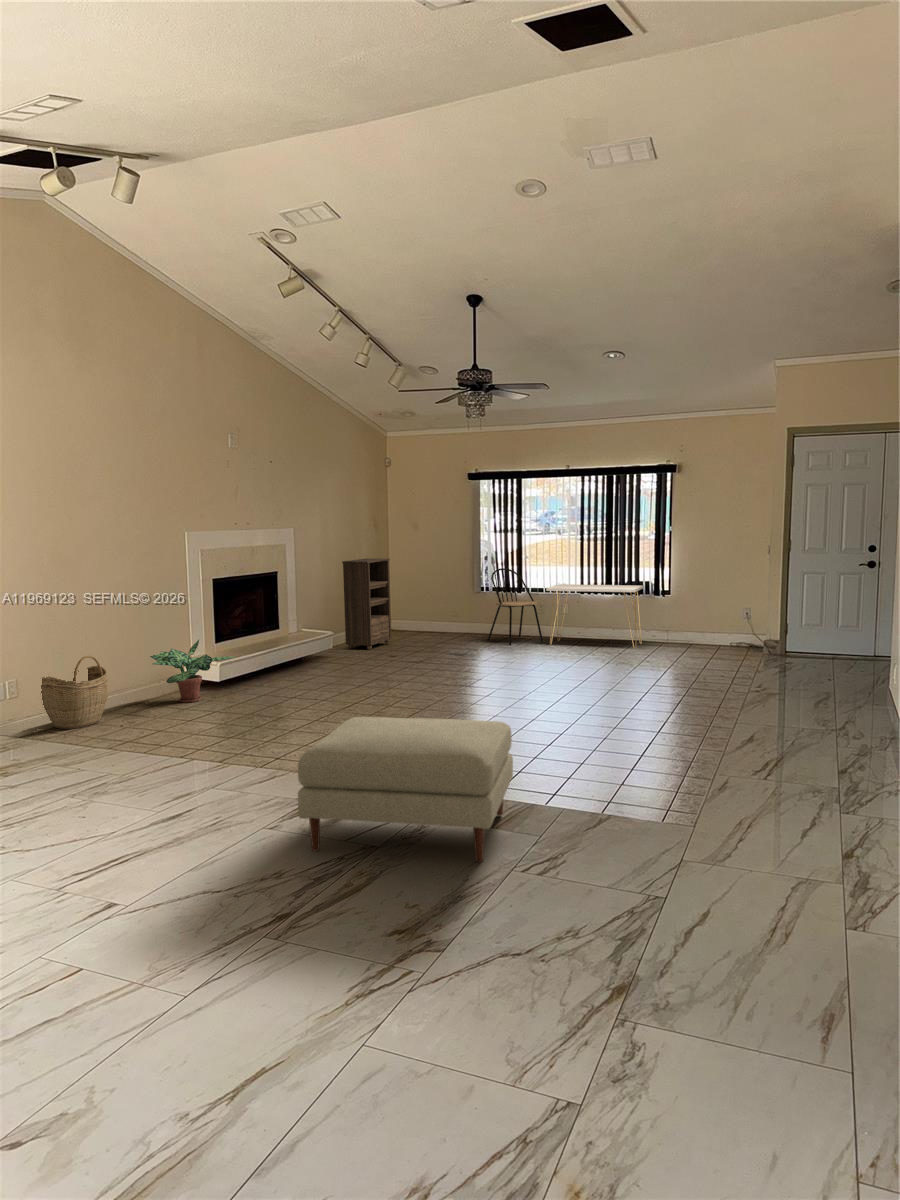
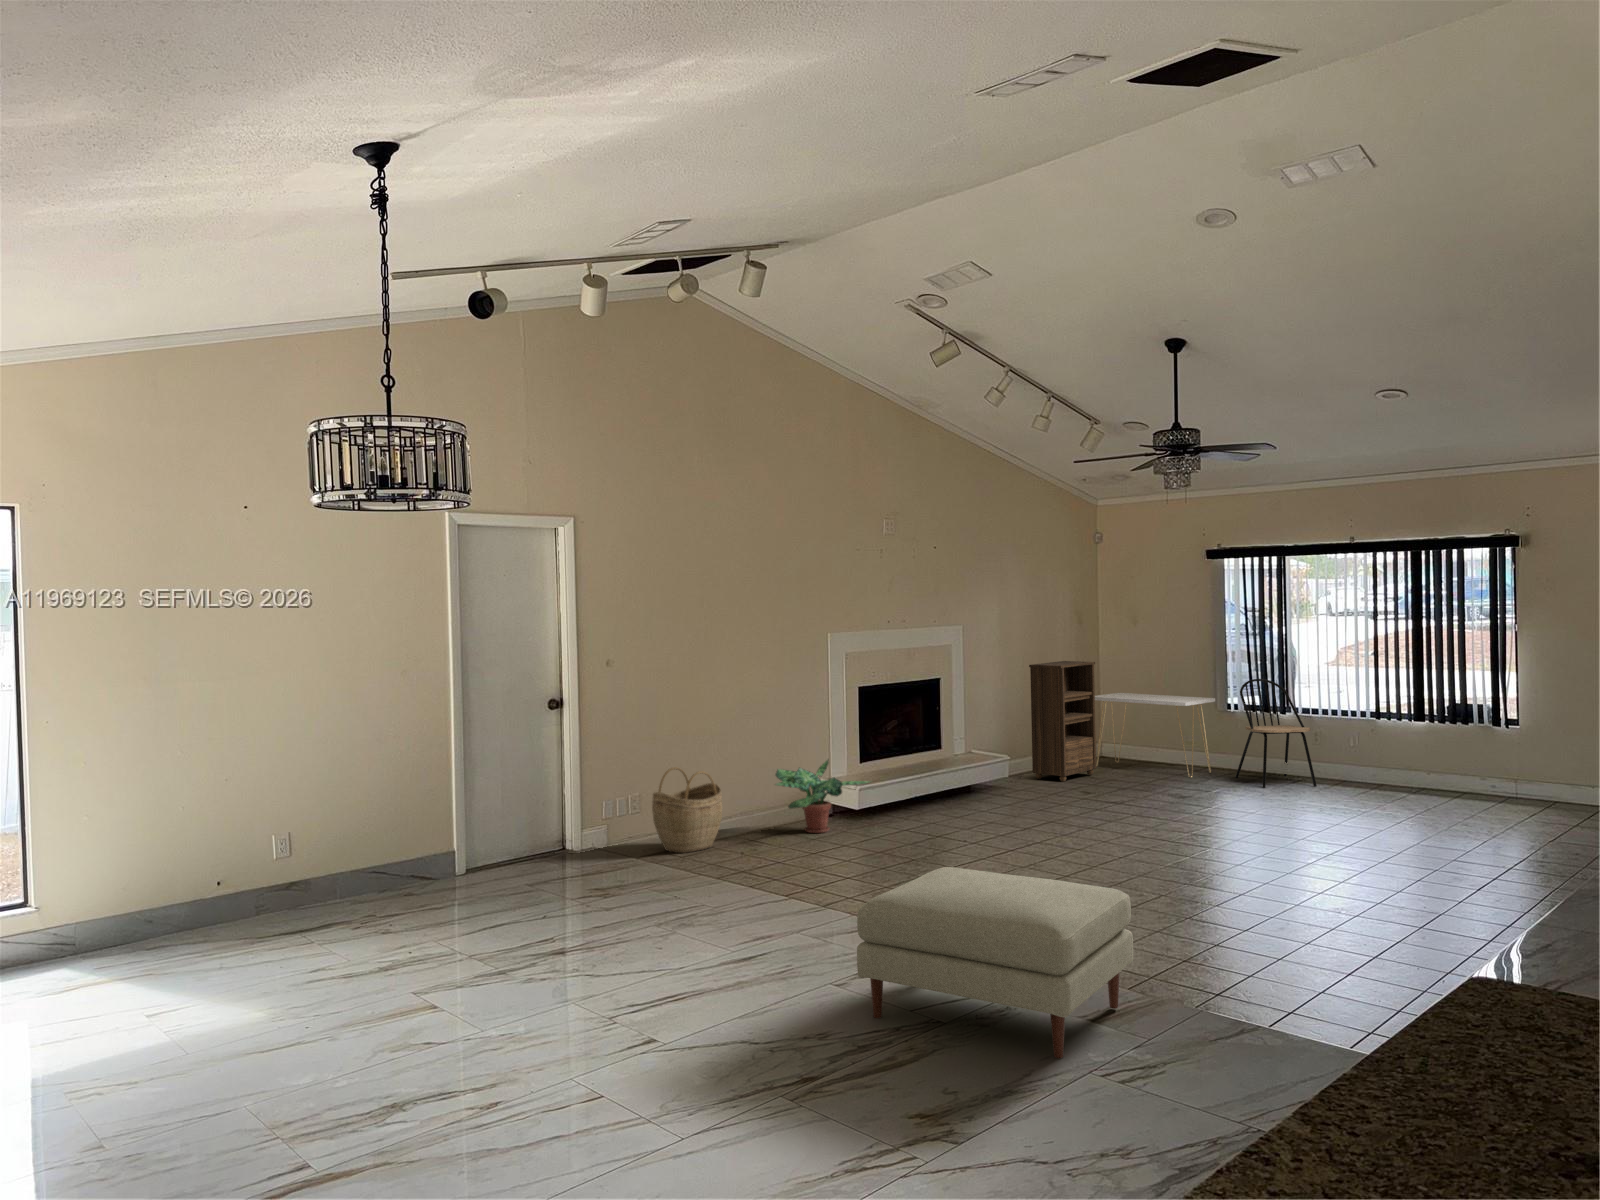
console table: present [546,584,643,649] -> present [1095,693,1215,777]

